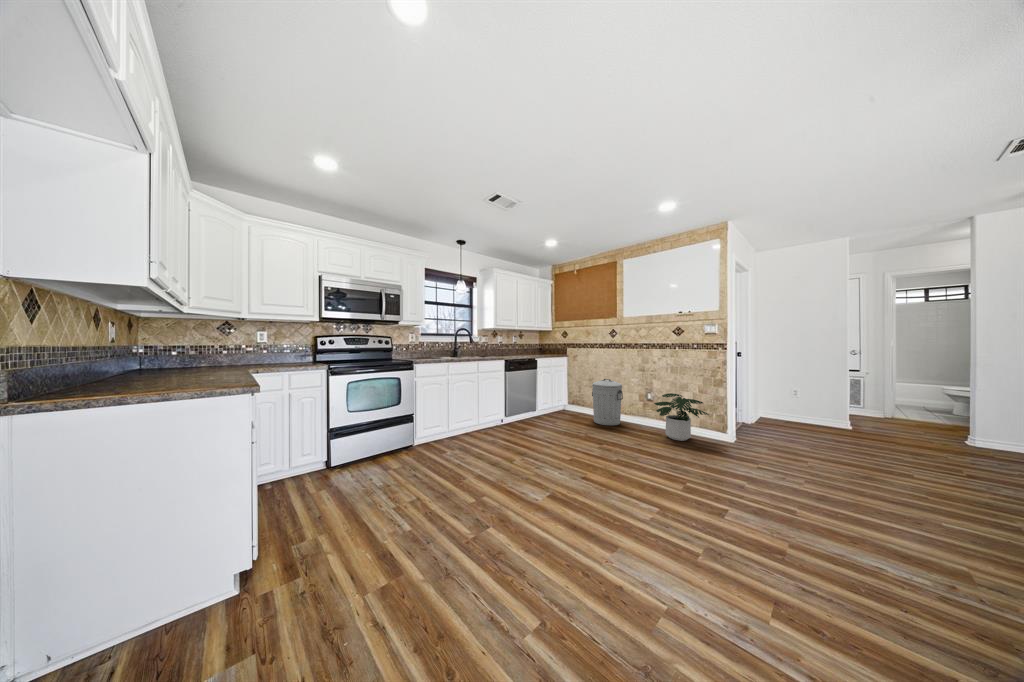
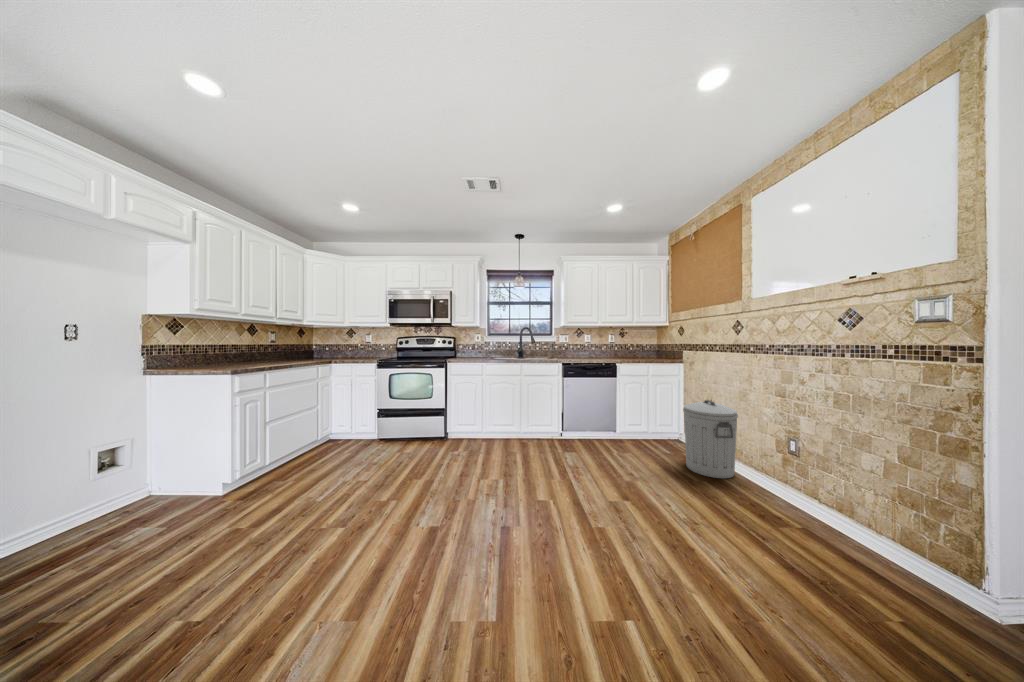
potted plant: present [654,393,708,441] -> none [748,445,895,553]

